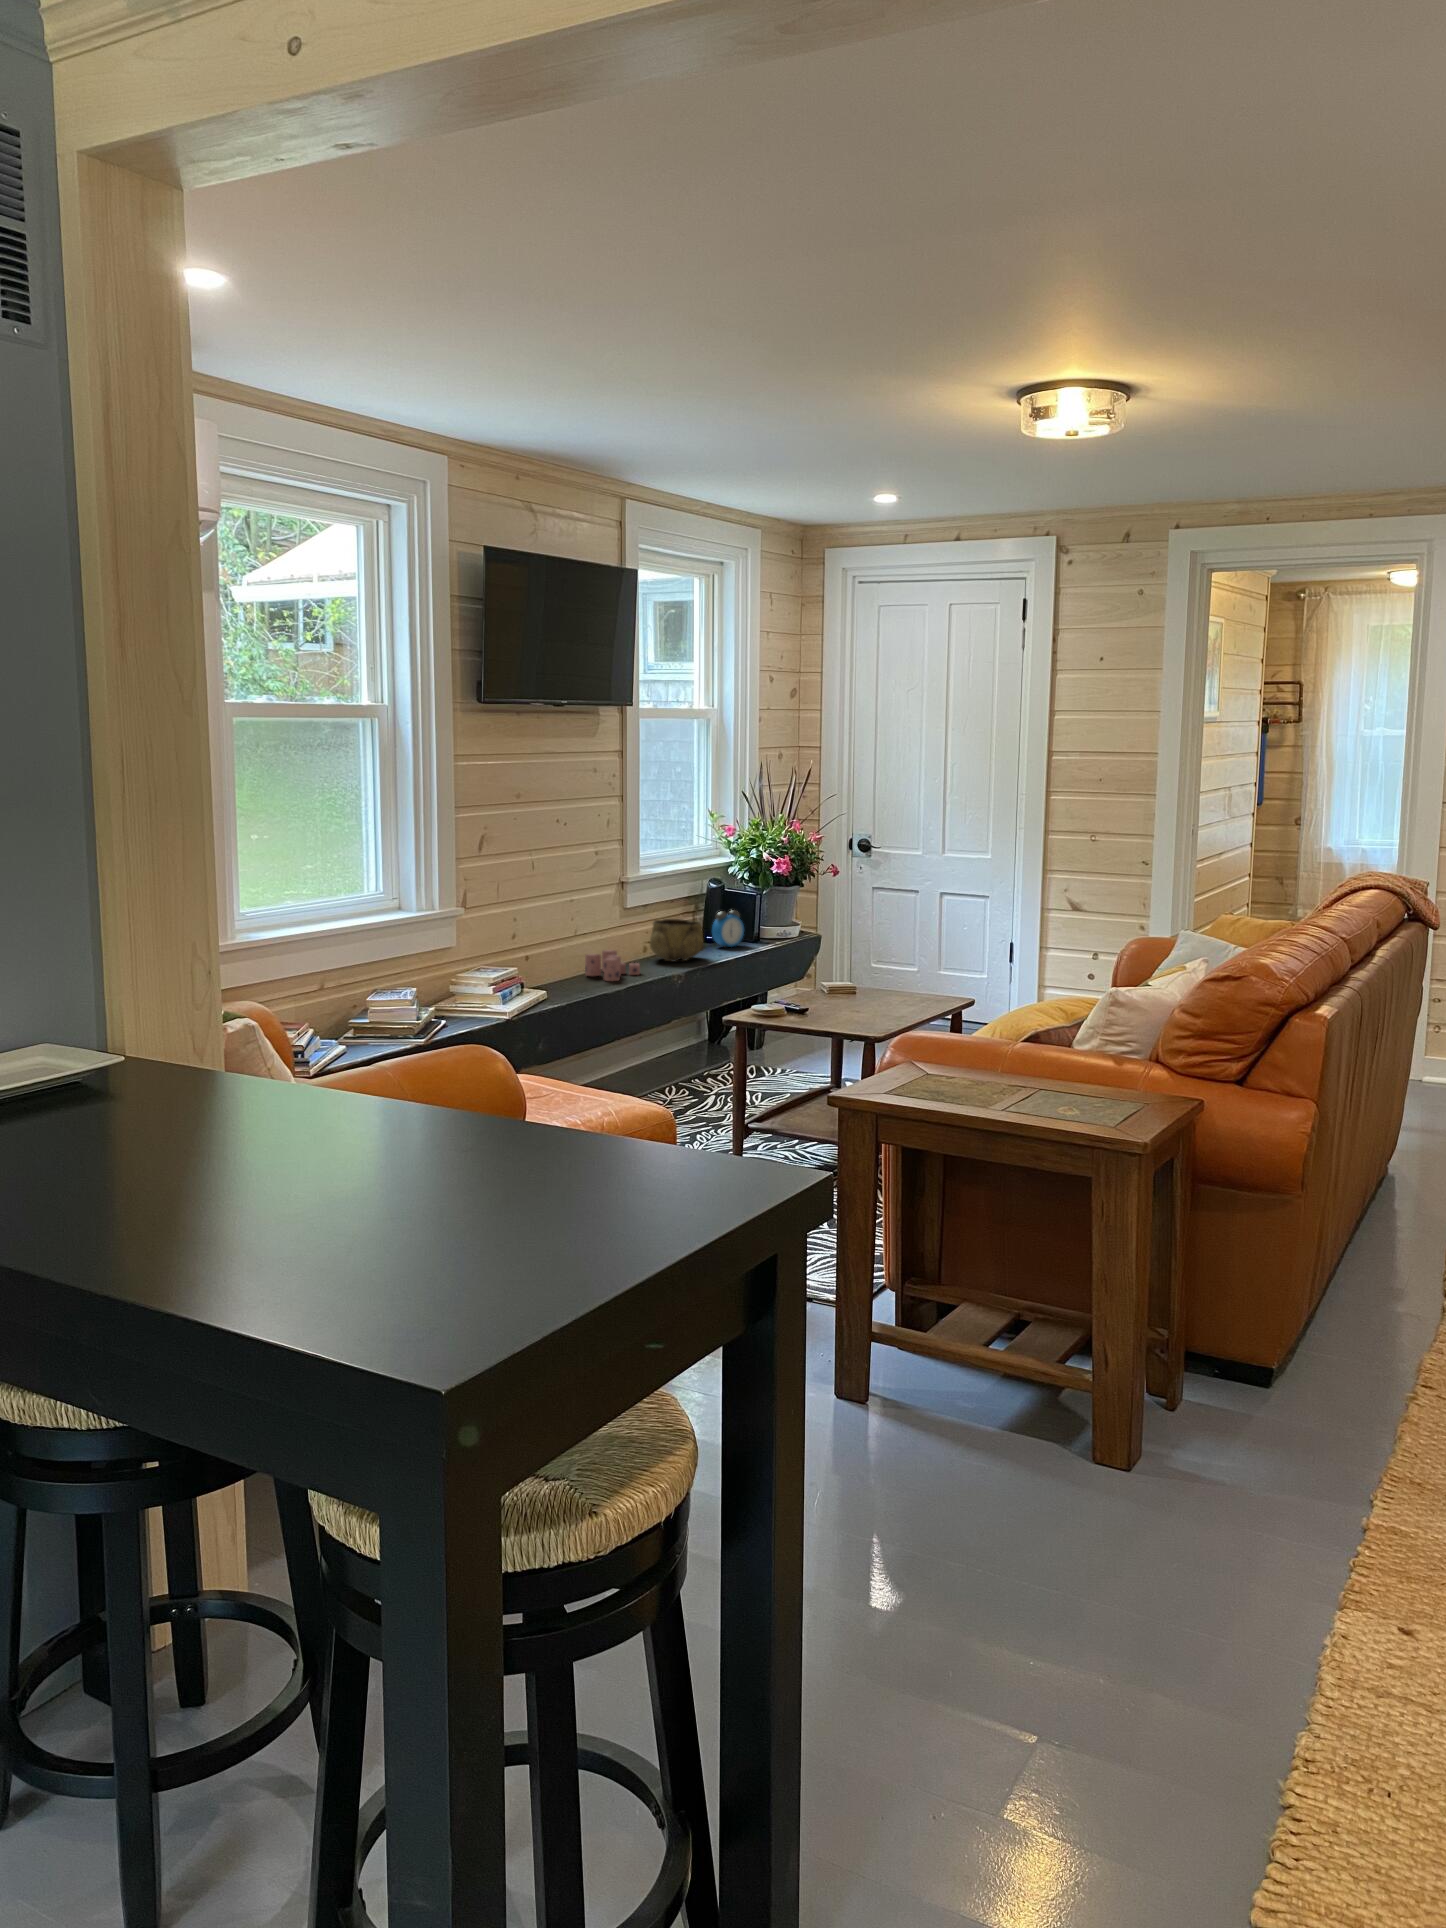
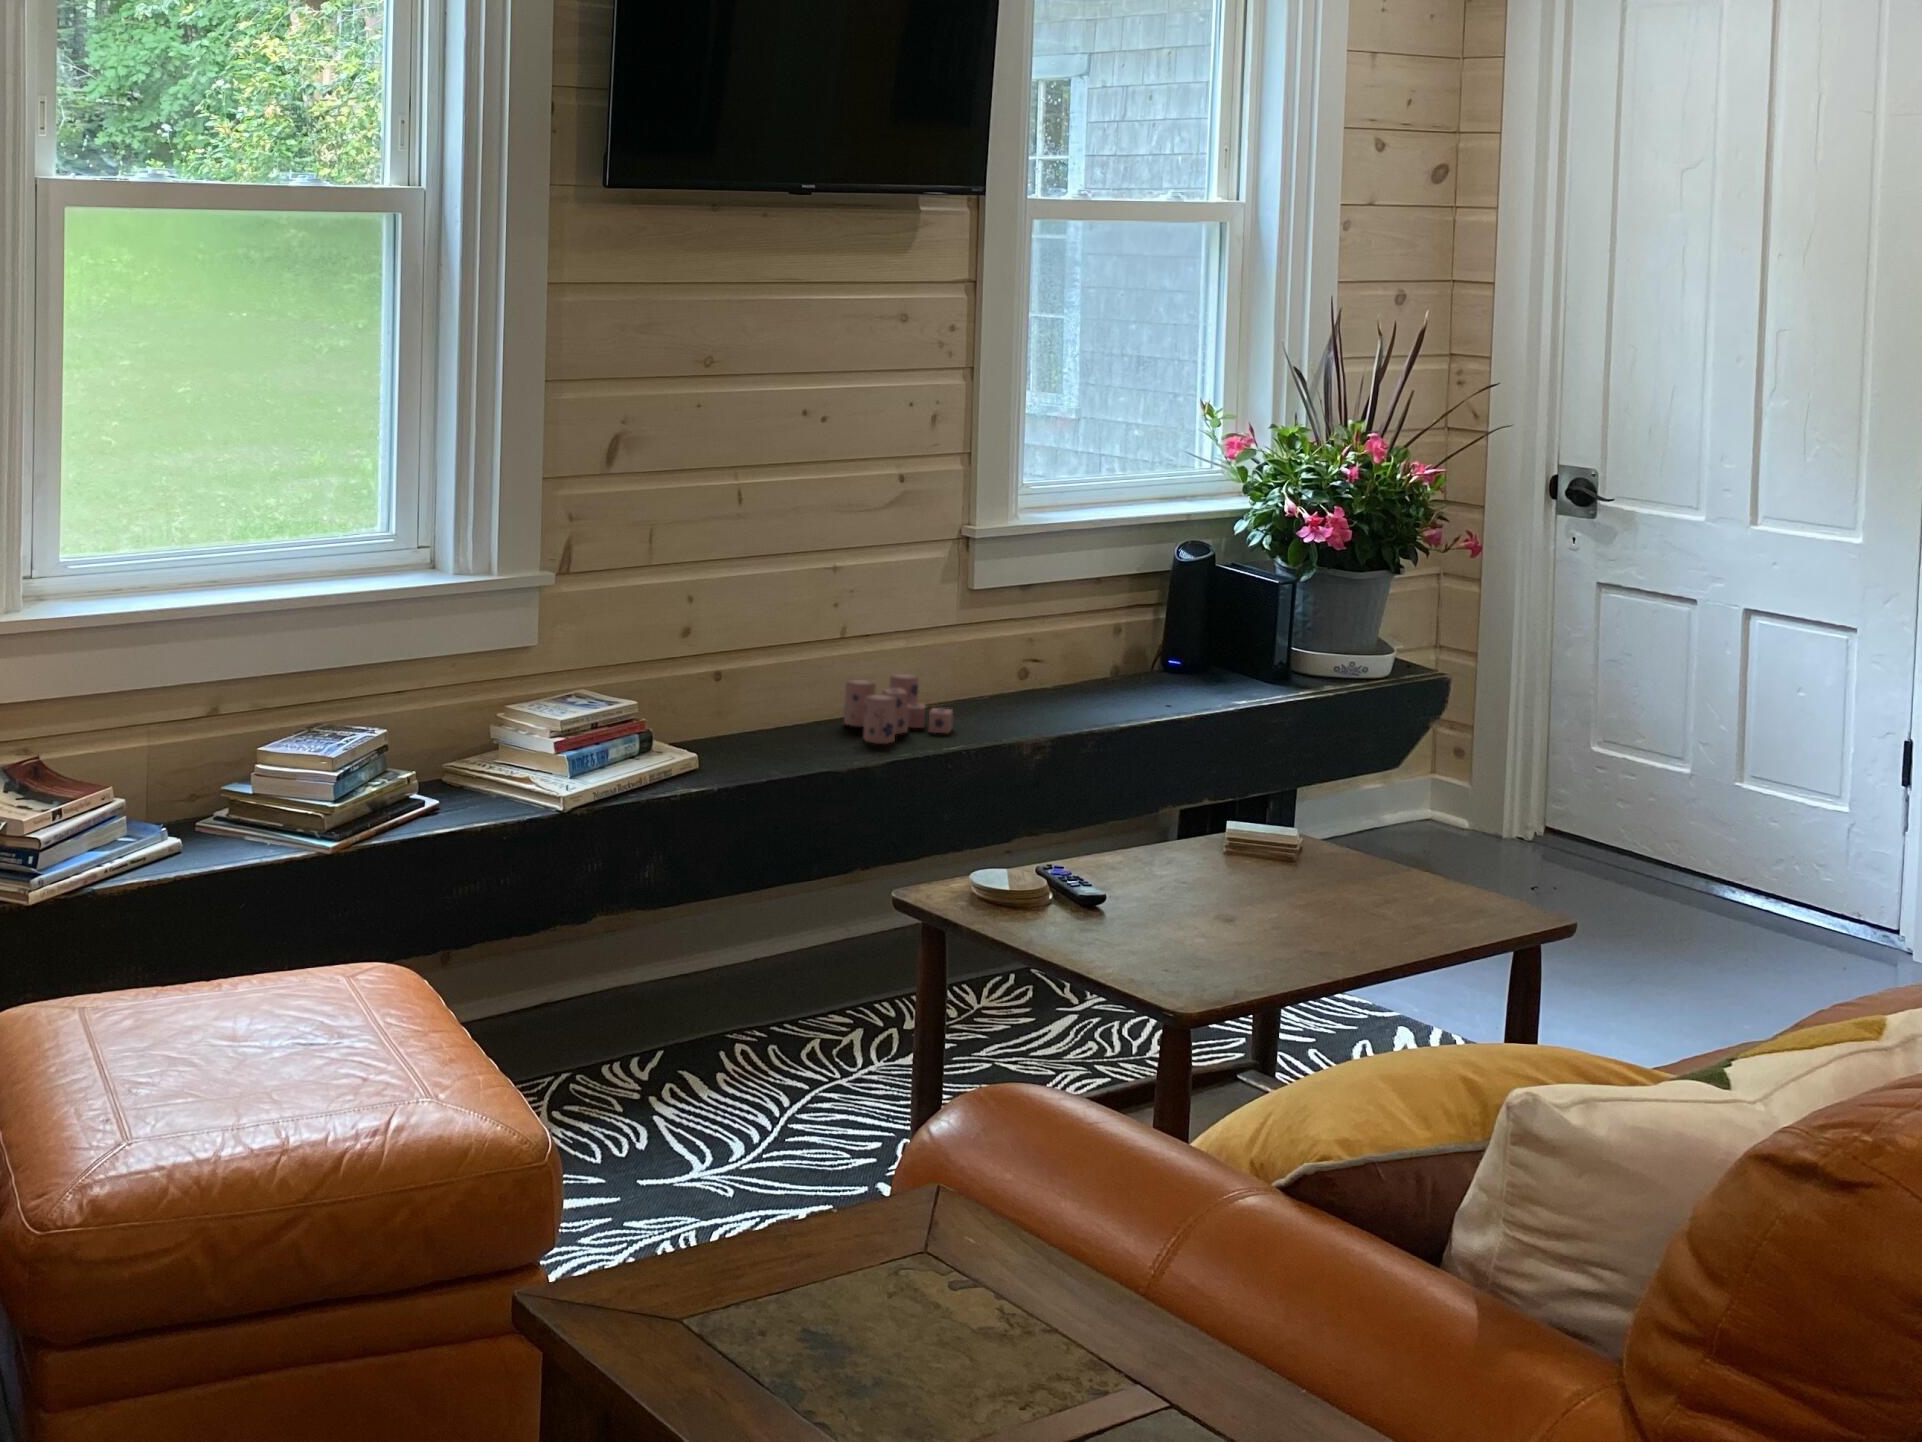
alarm clock: present [712,910,744,947] -> none [1170,611,1240,688]
decorative bowl: present [650,919,704,961] -> none [1008,619,1121,710]

